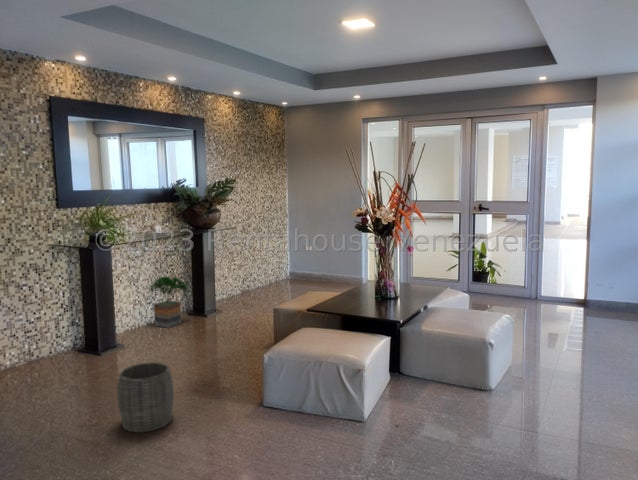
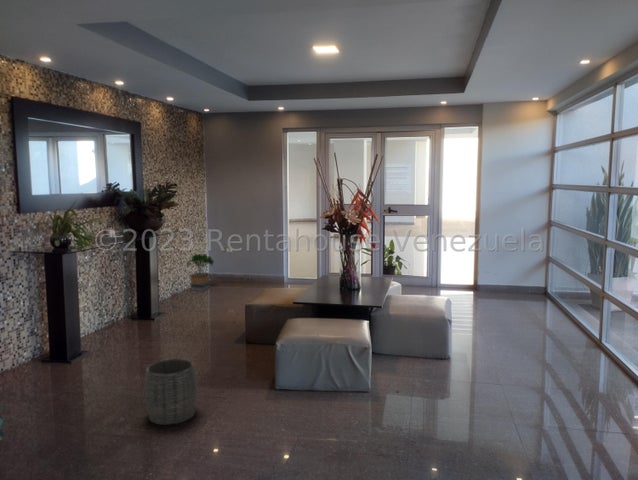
potted tree: present [149,277,187,328] -> present [187,254,214,291]

